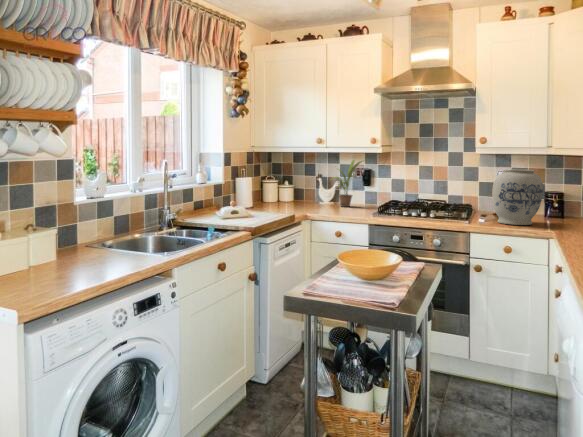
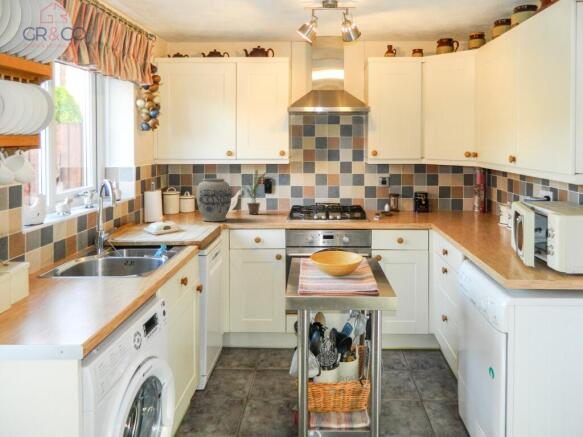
vase: present [492,169,543,225] -> present [196,178,232,221]

